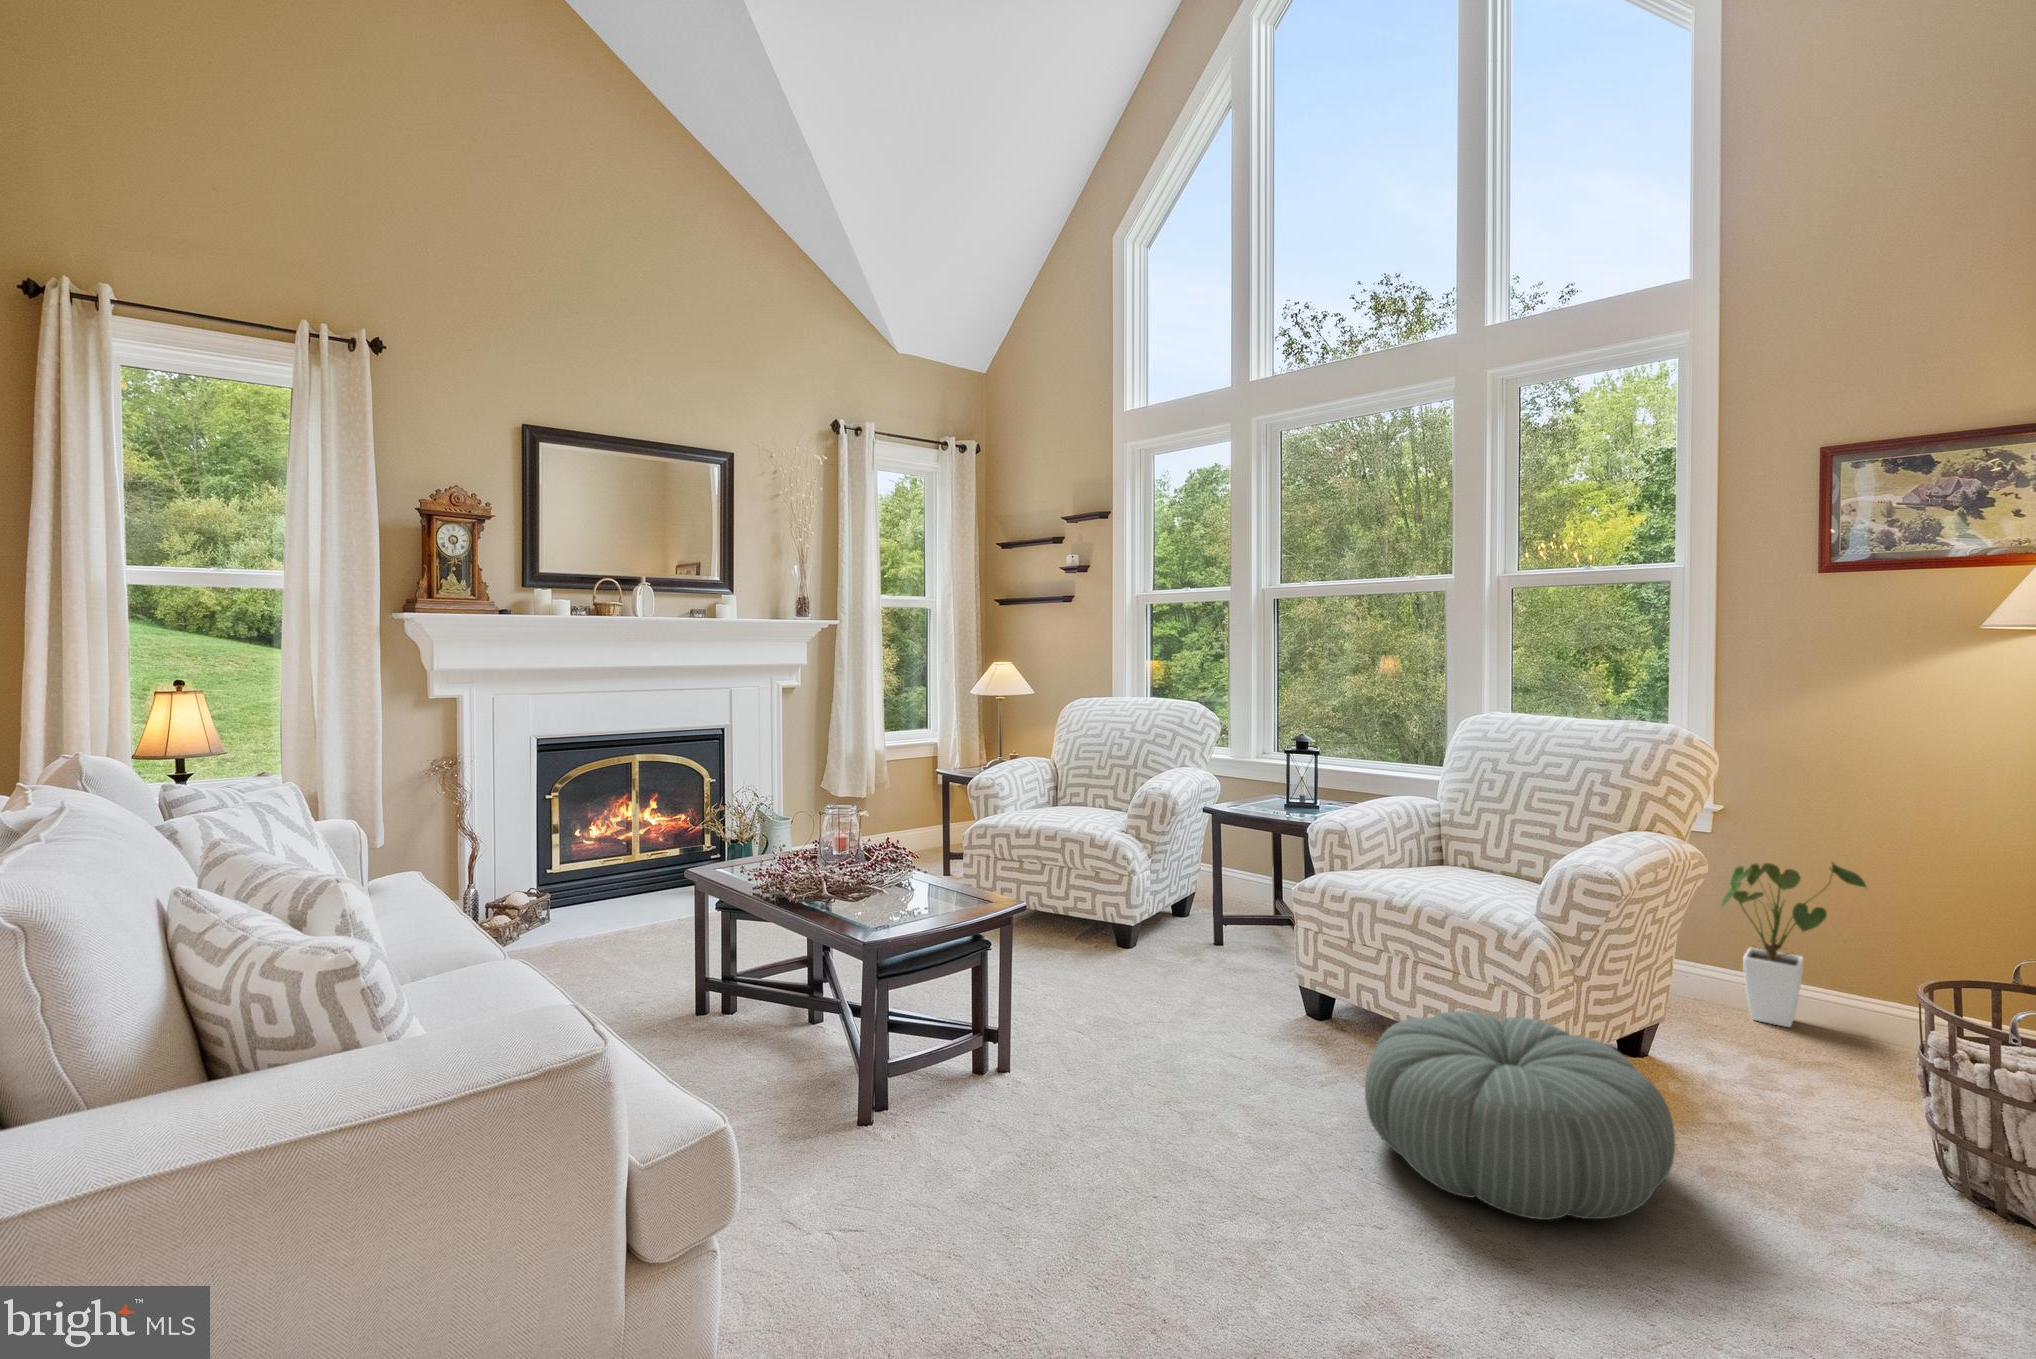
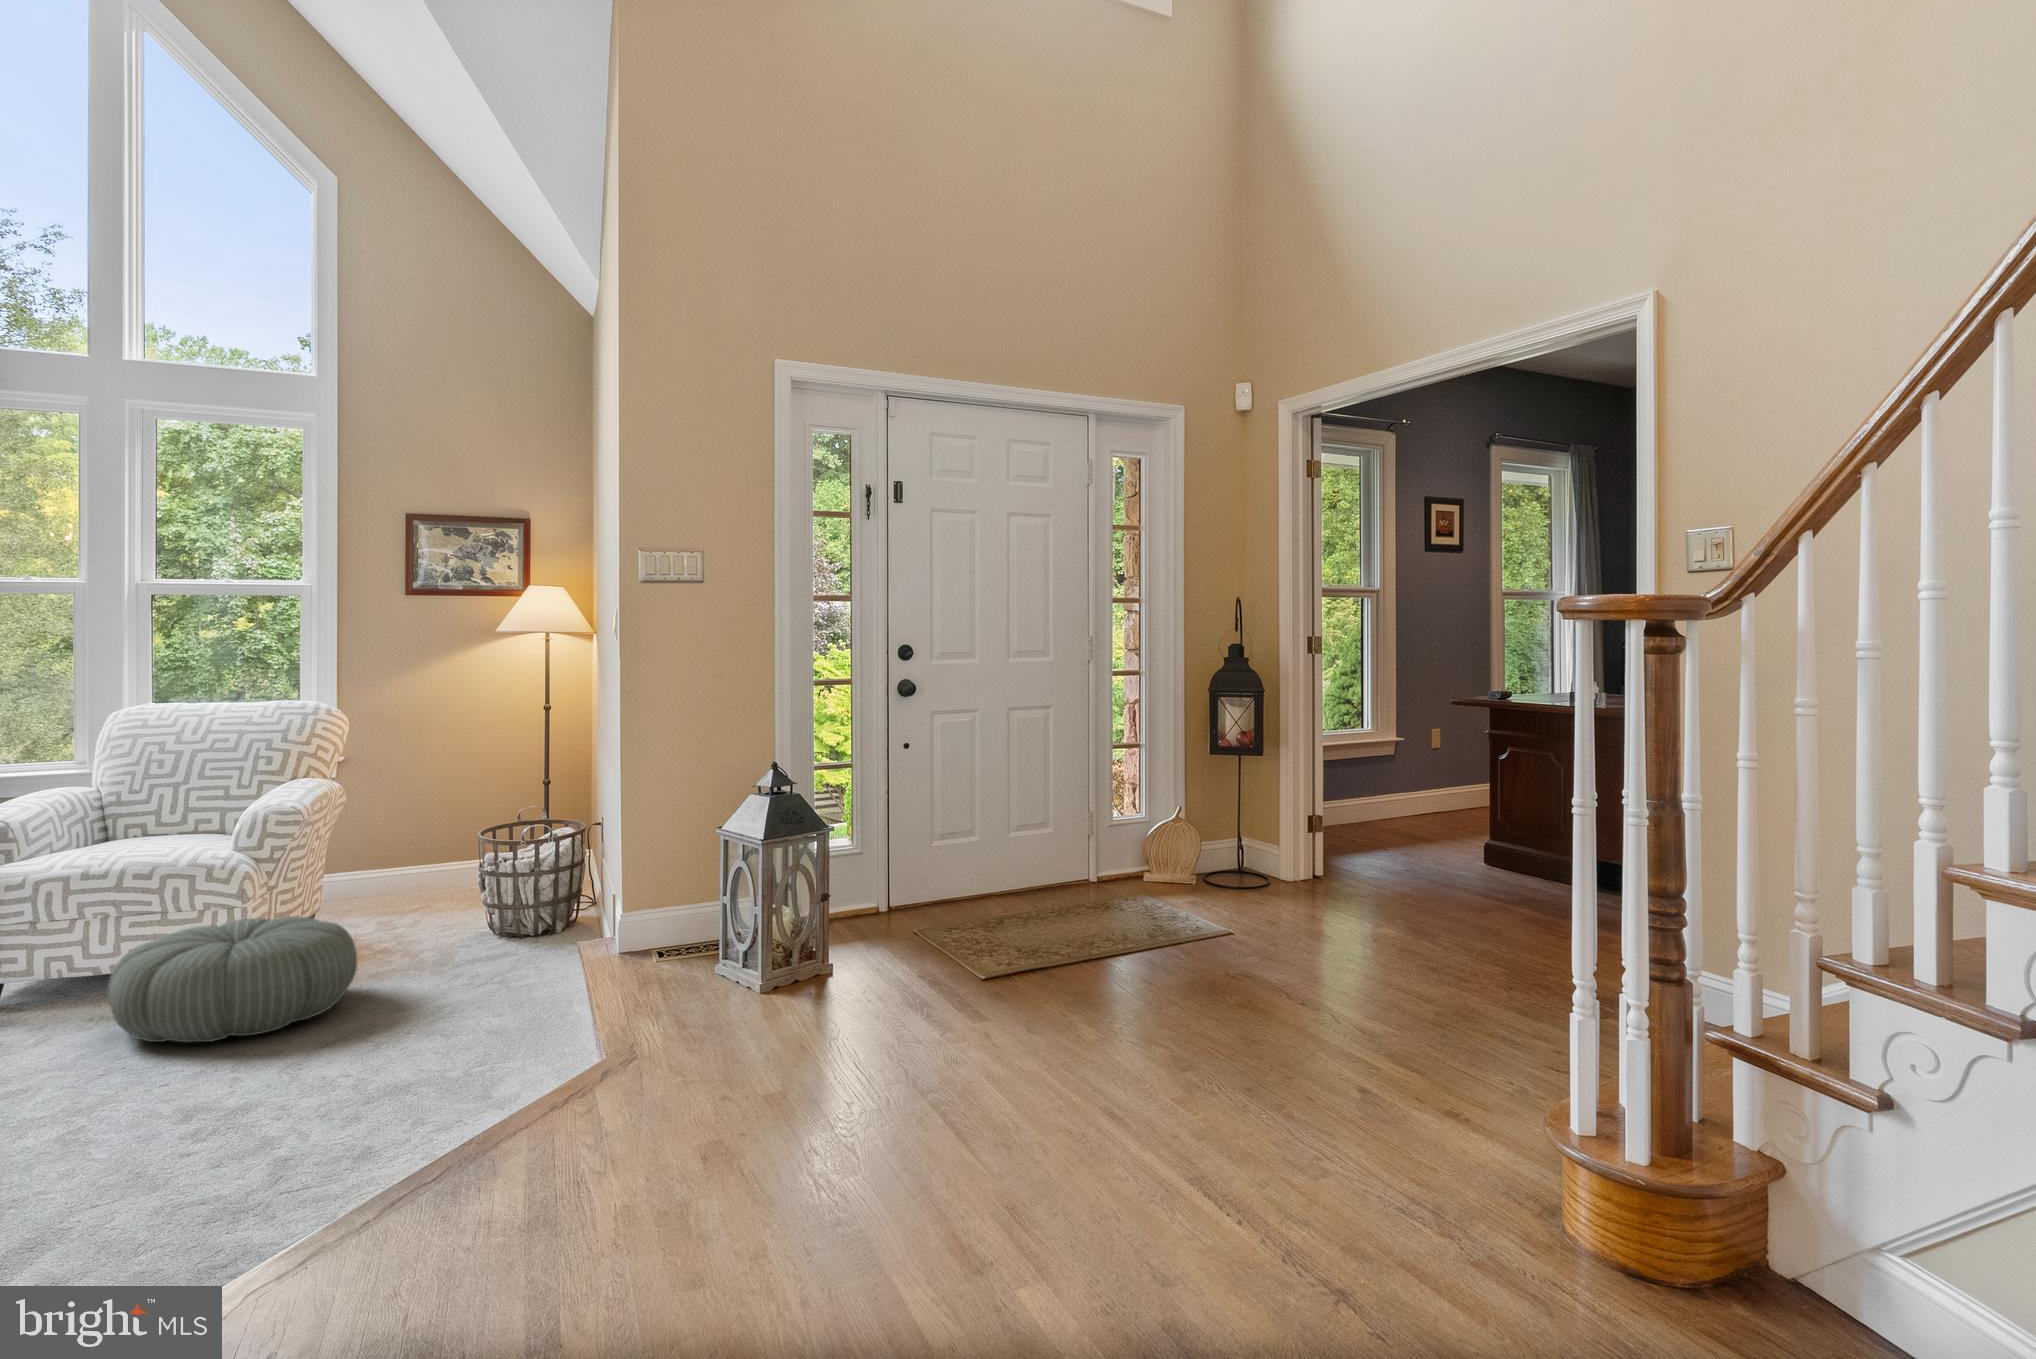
house plant: present [1721,863,1866,1027] -> none [350,790,441,911]

